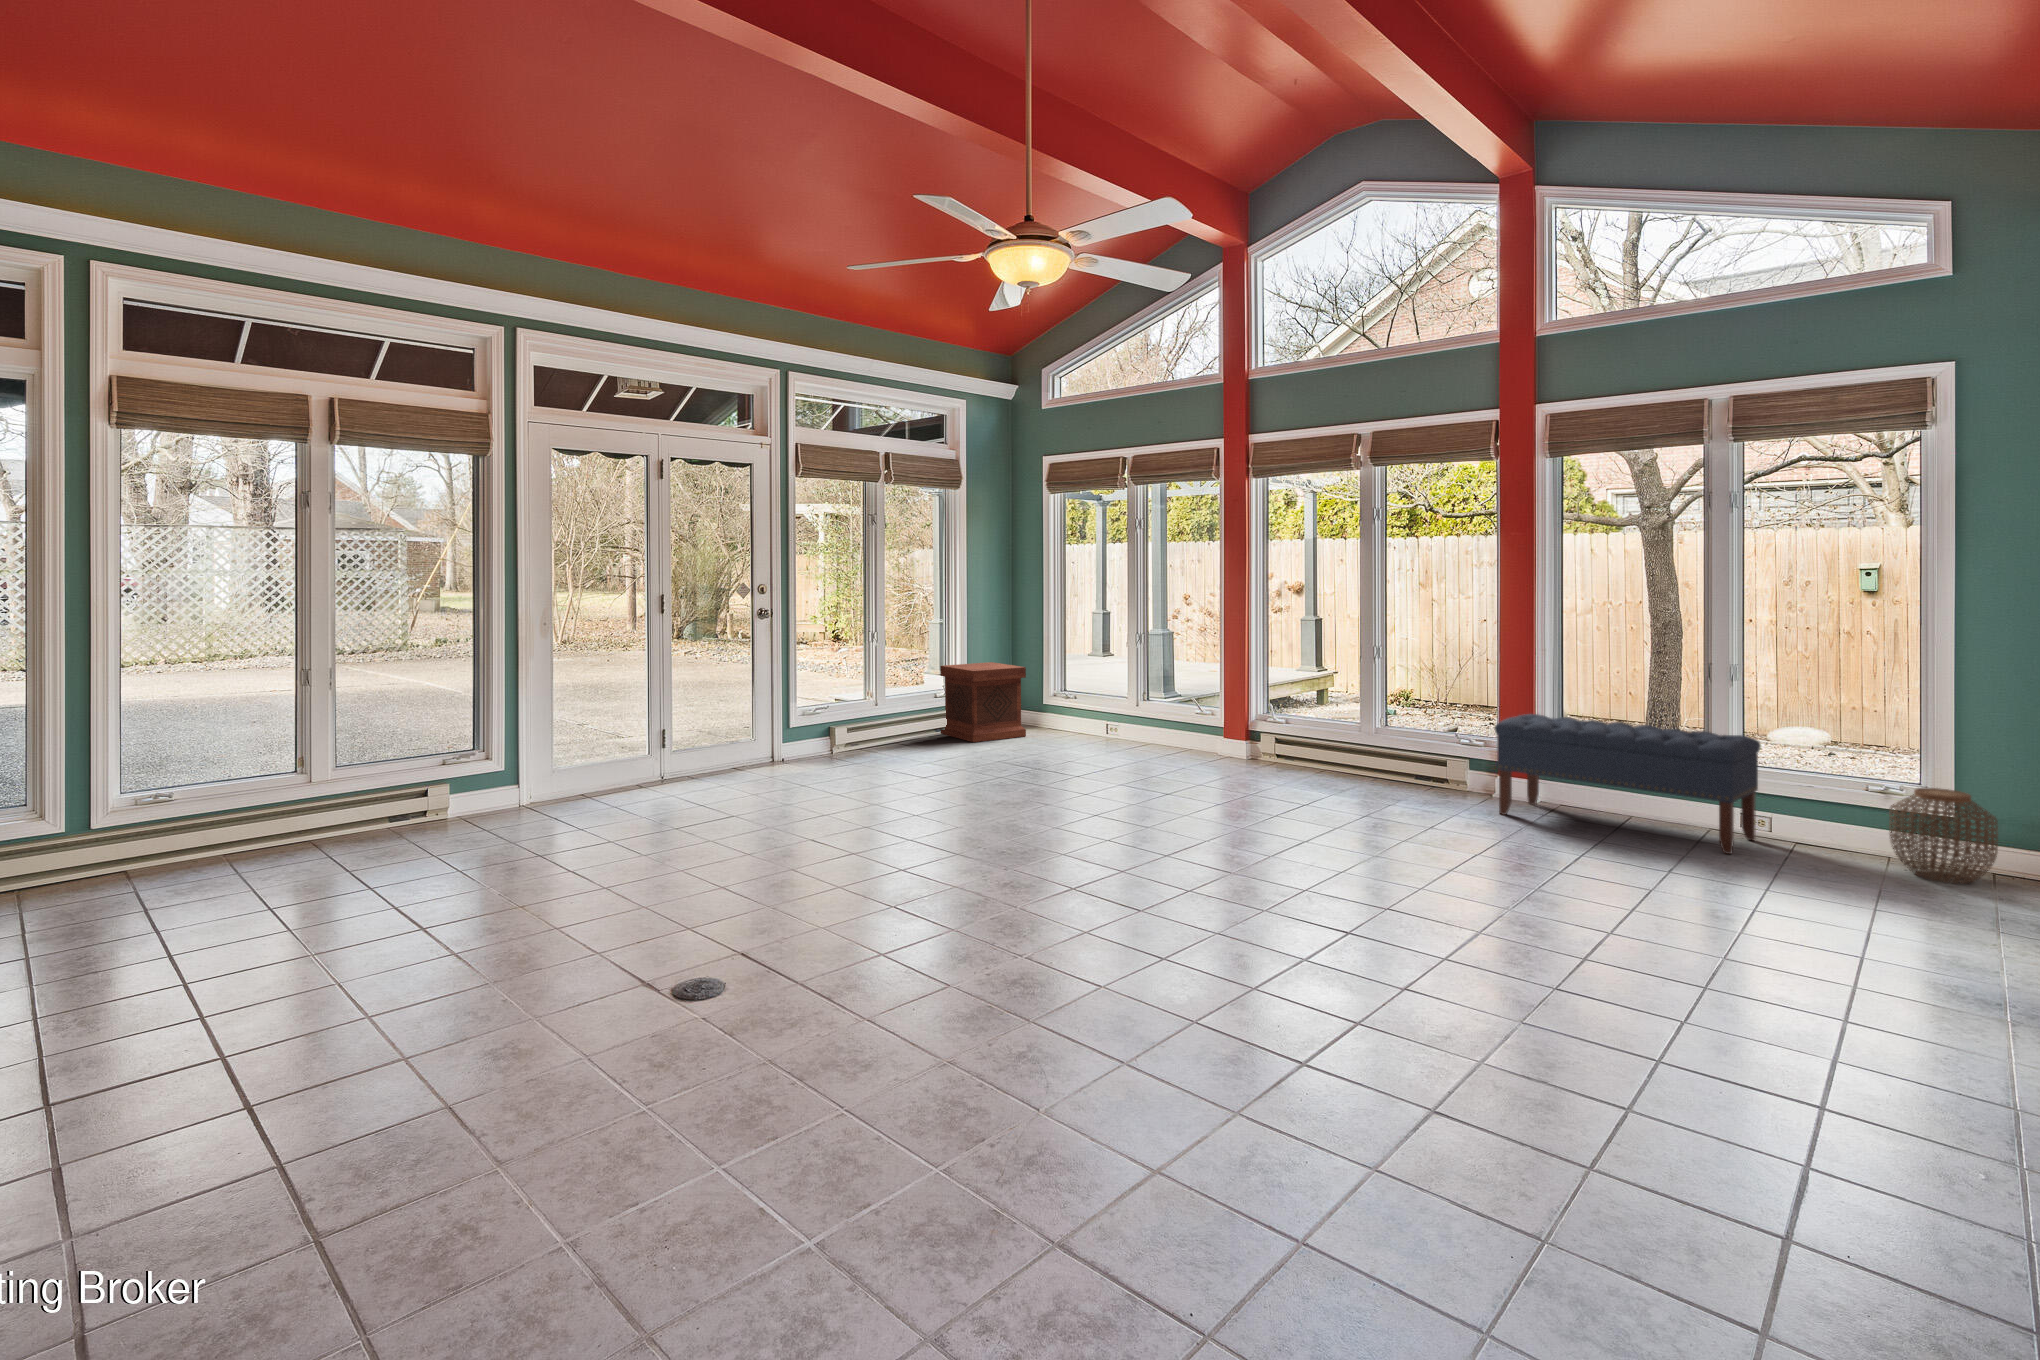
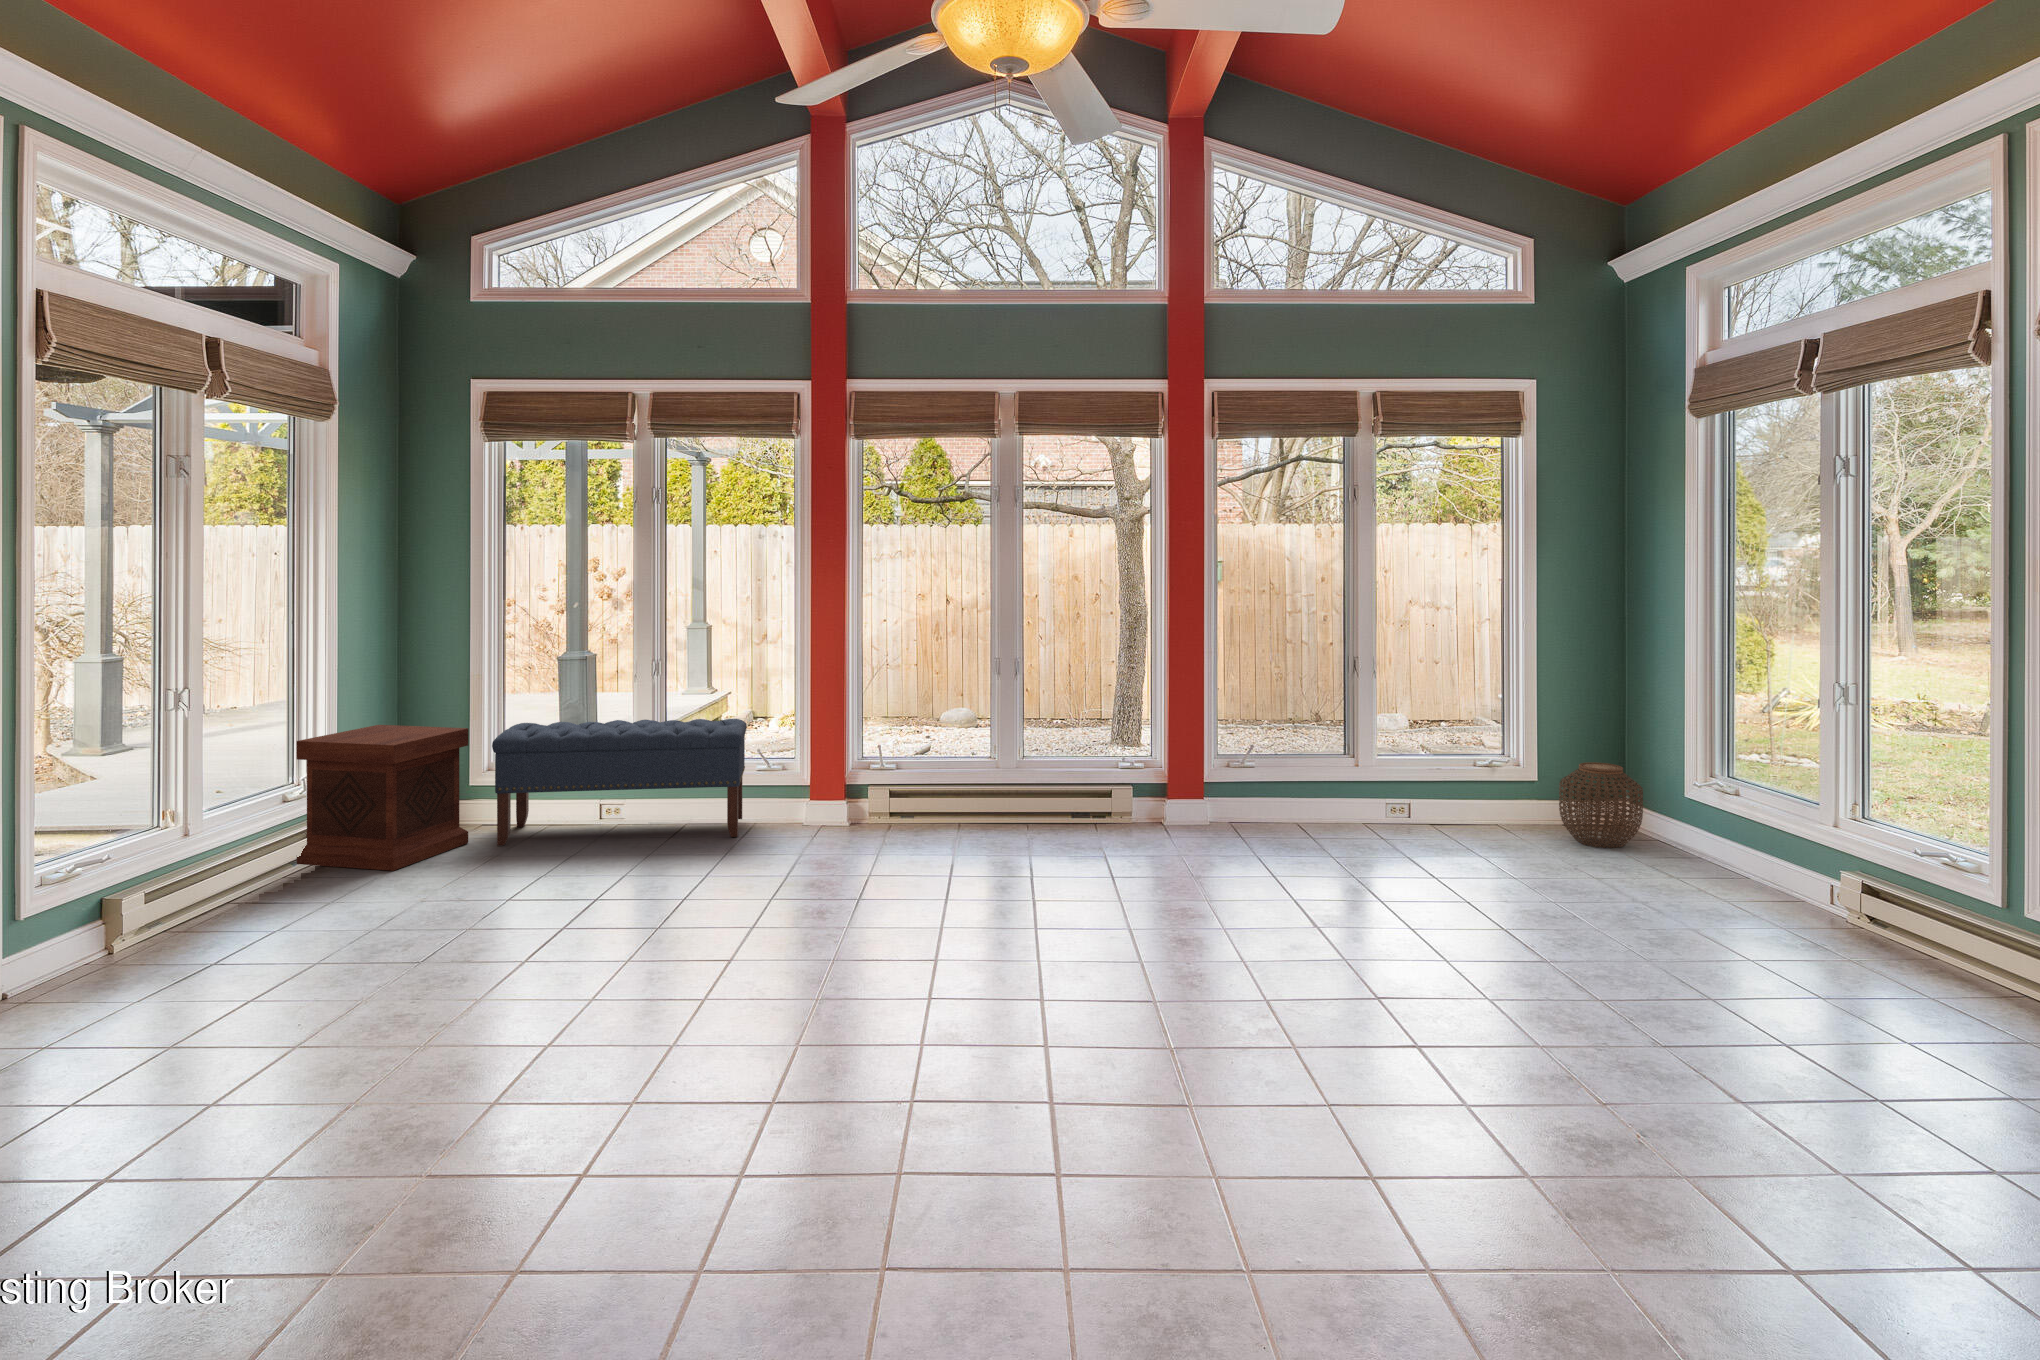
bench: present [1494,714,1761,854] -> present [492,719,747,846]

